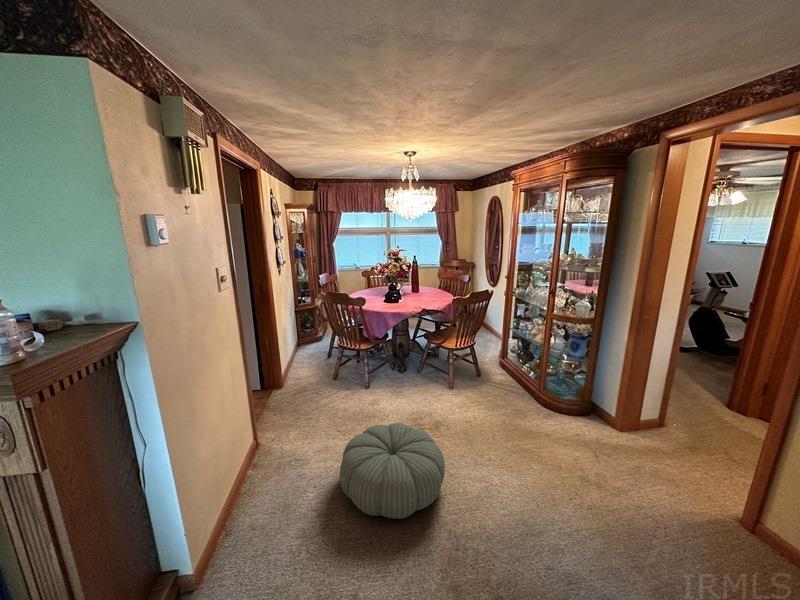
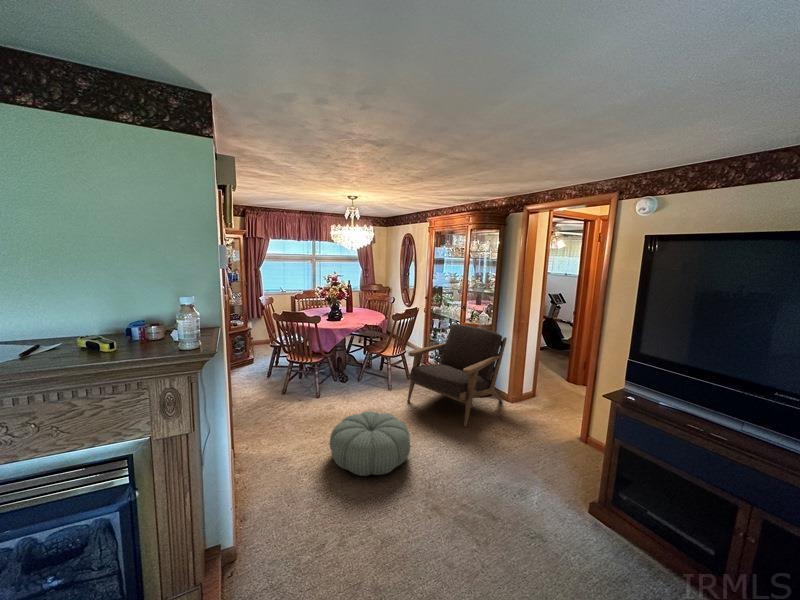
armchair: none [468,314,618,461] -> present [407,324,507,427]

